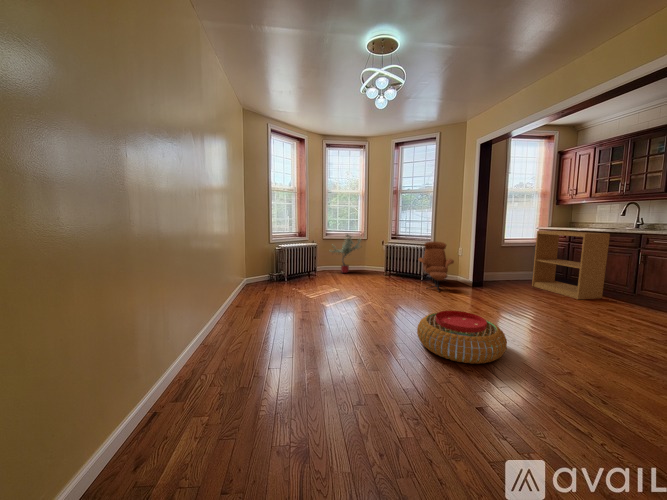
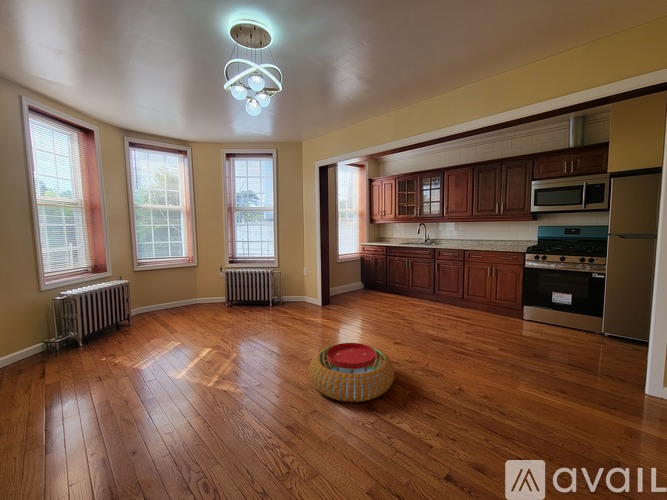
bookshelf: present [532,231,610,299] -> none [364,246,411,302]
potted tree: present [330,234,361,273] -> none [145,260,195,314]
lounge chair: present [418,242,454,291] -> none [267,263,305,318]

